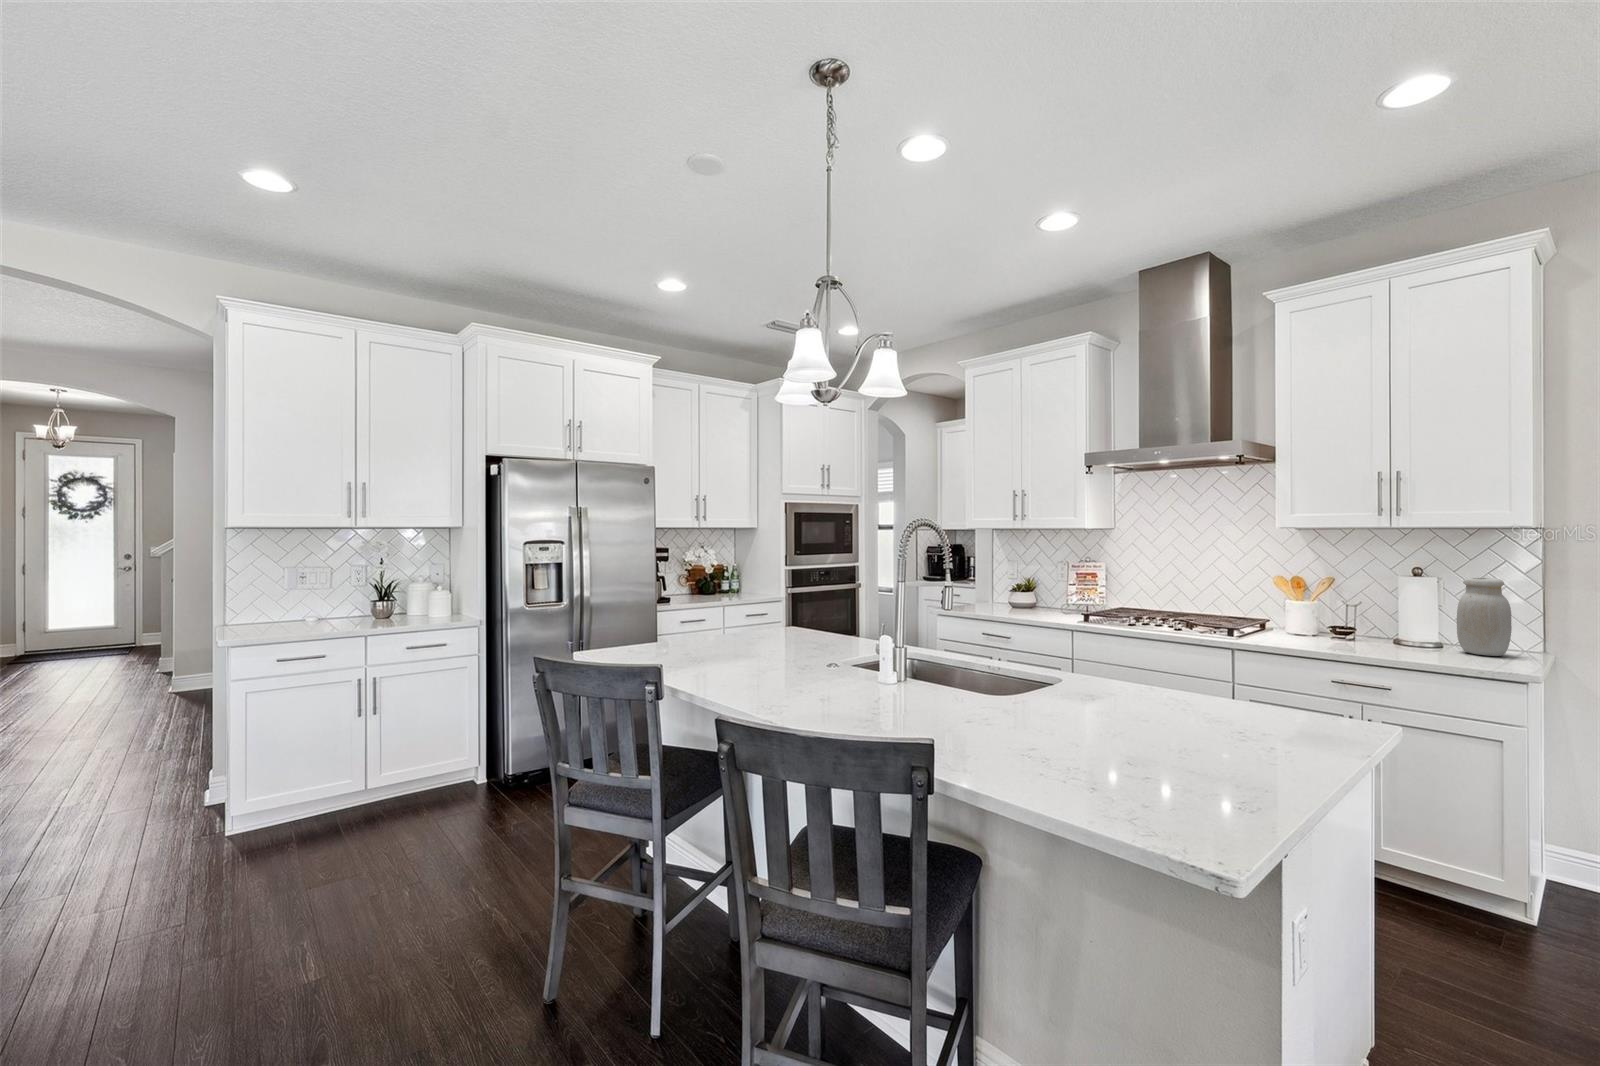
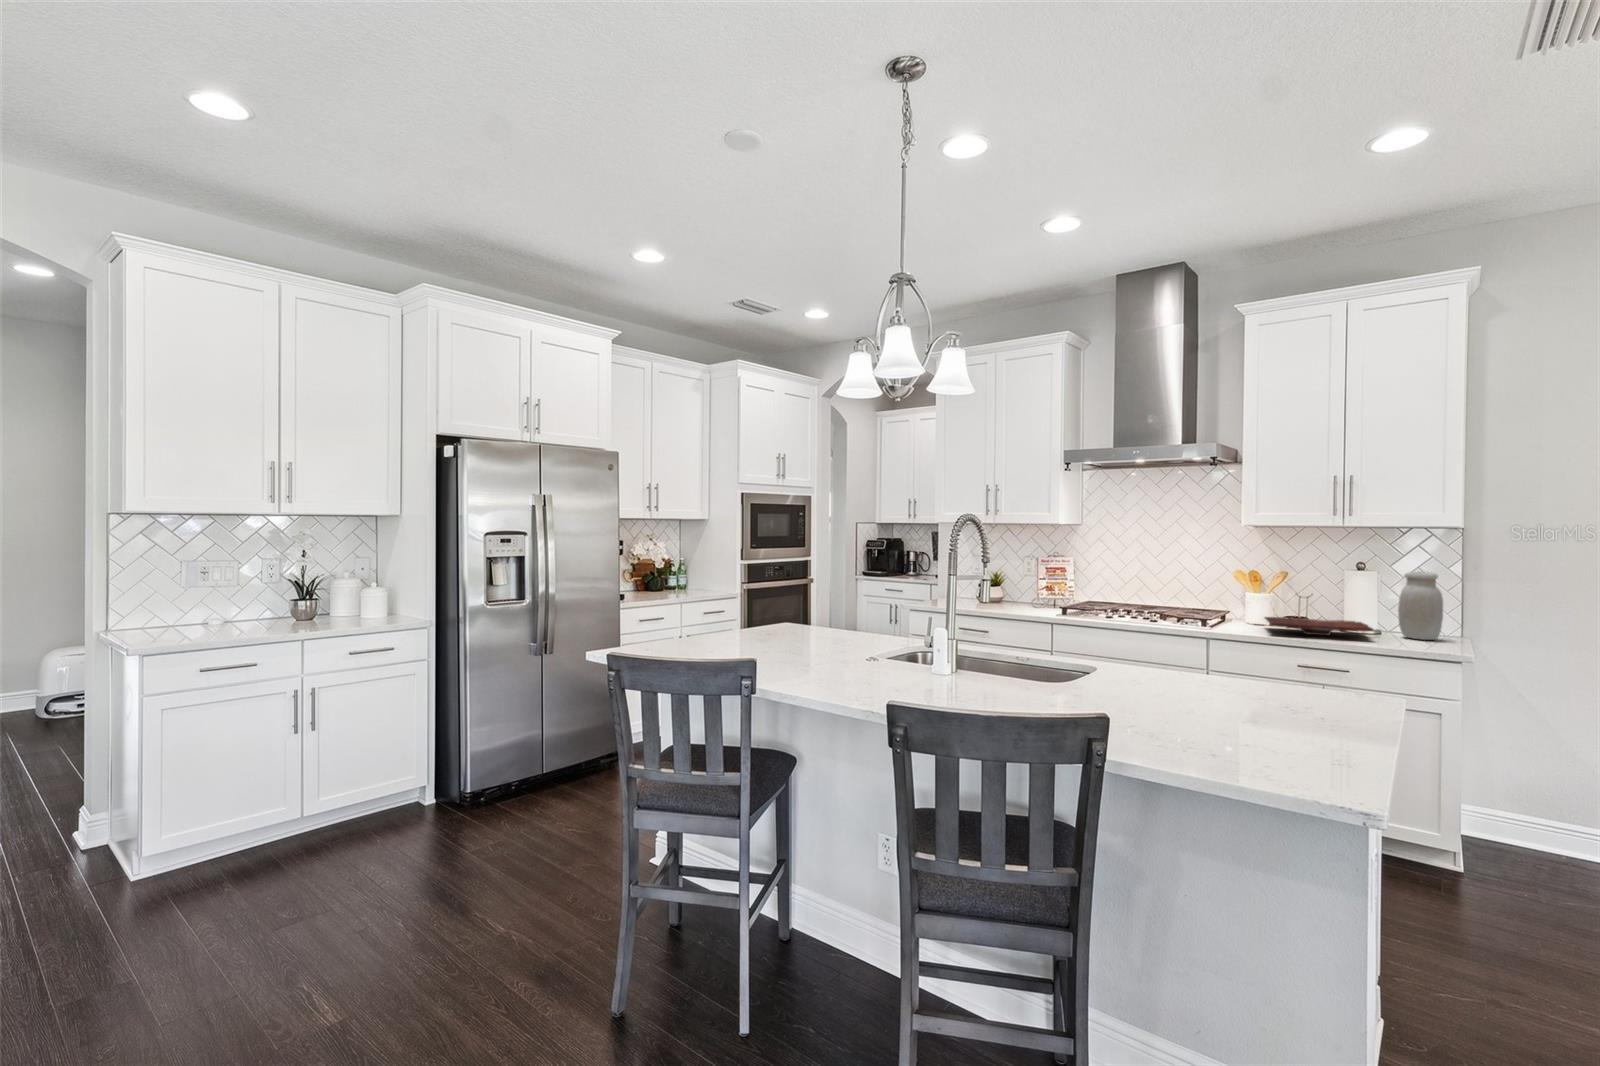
cutting board: none [1297,627,1419,648] -> present [1265,617,1373,636]

